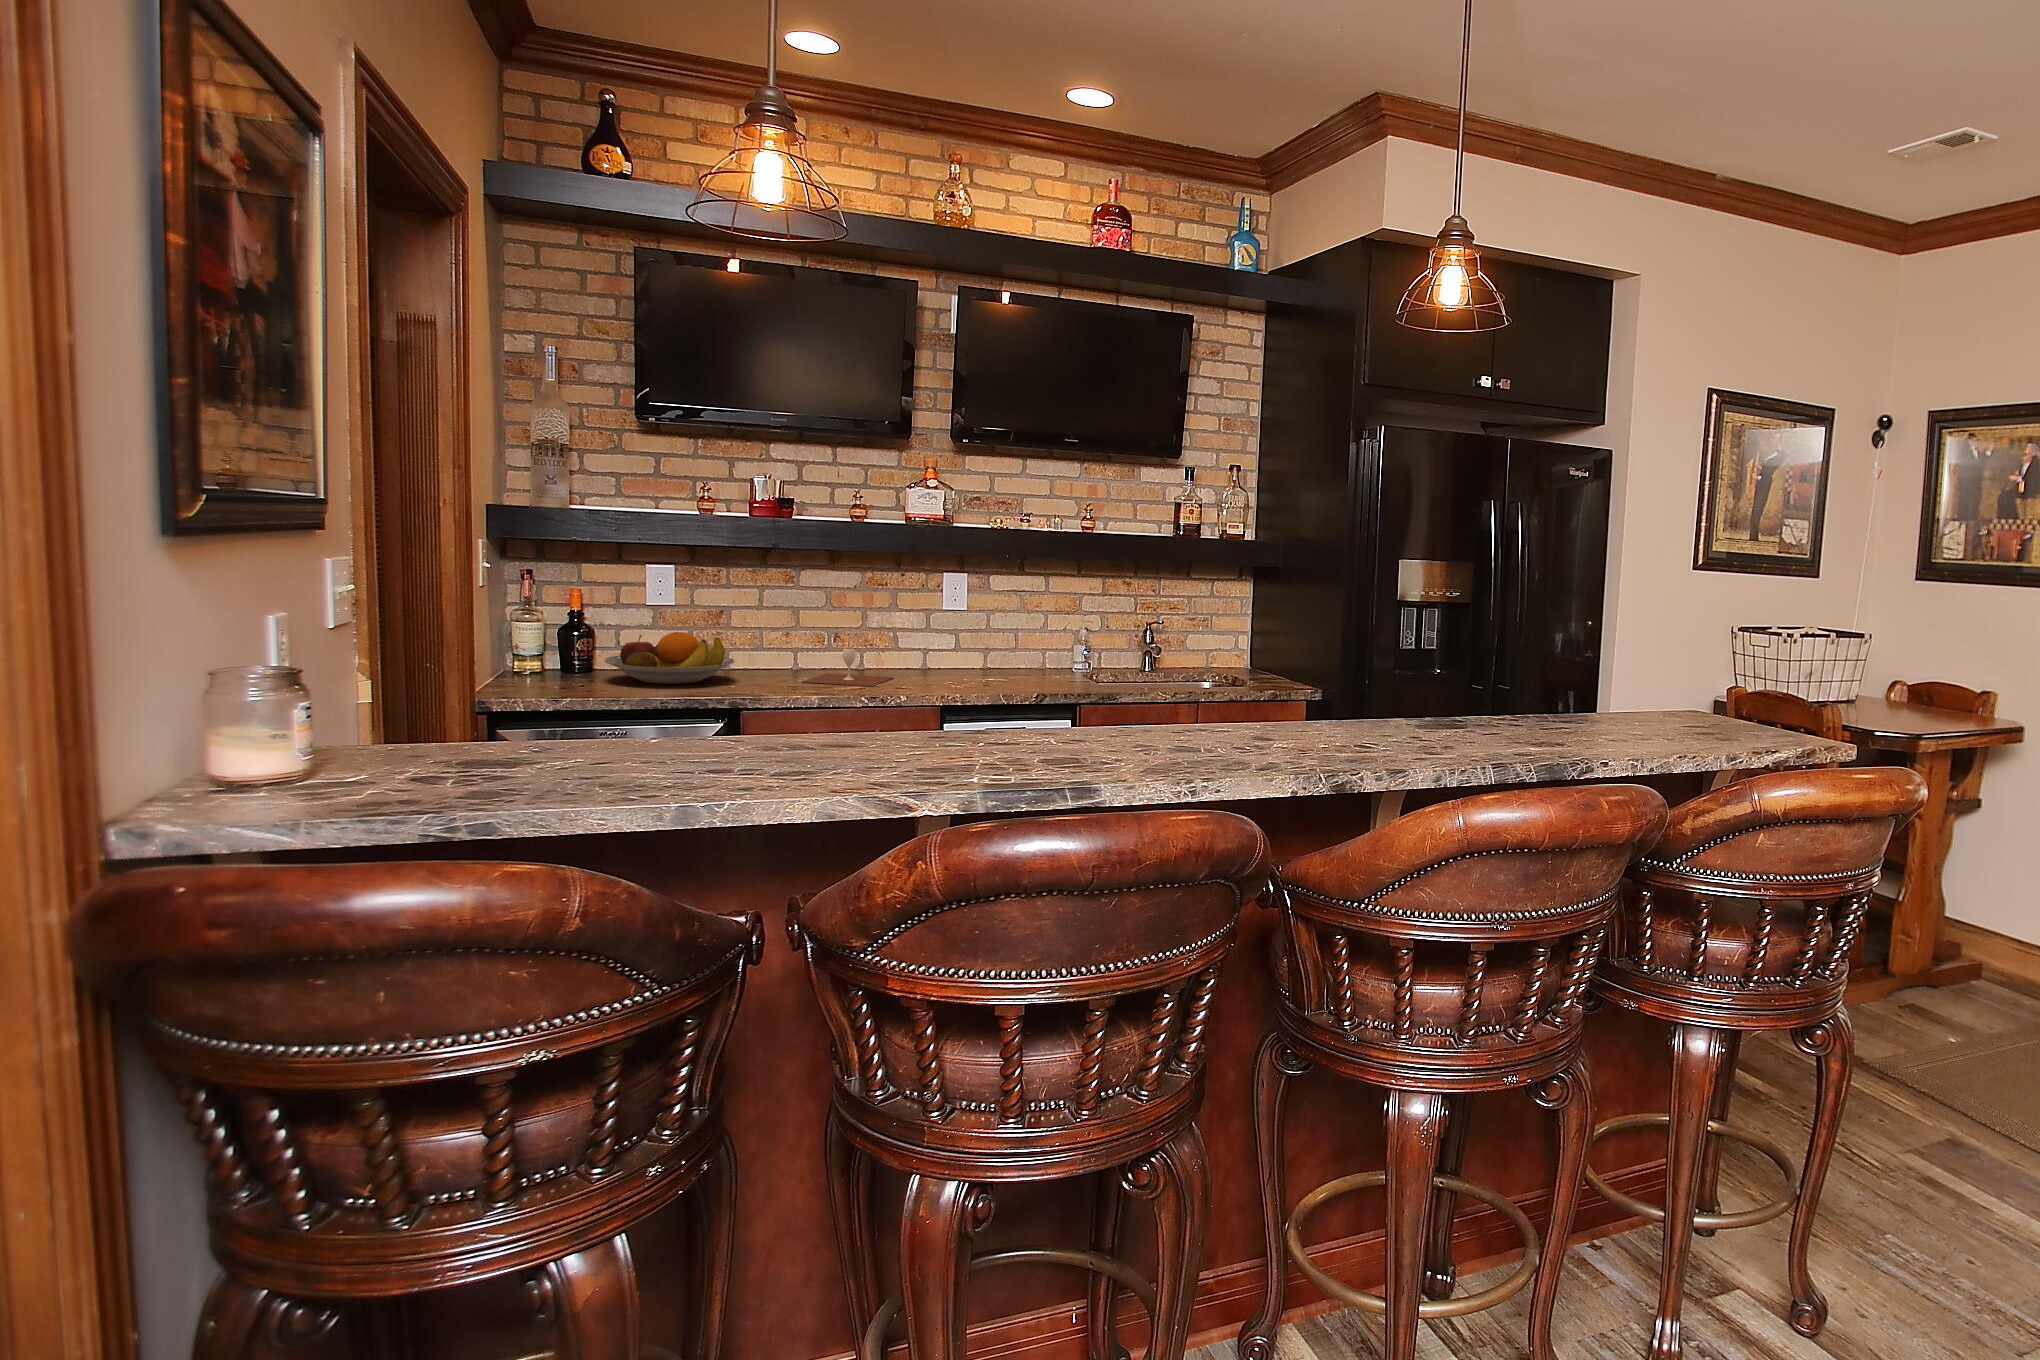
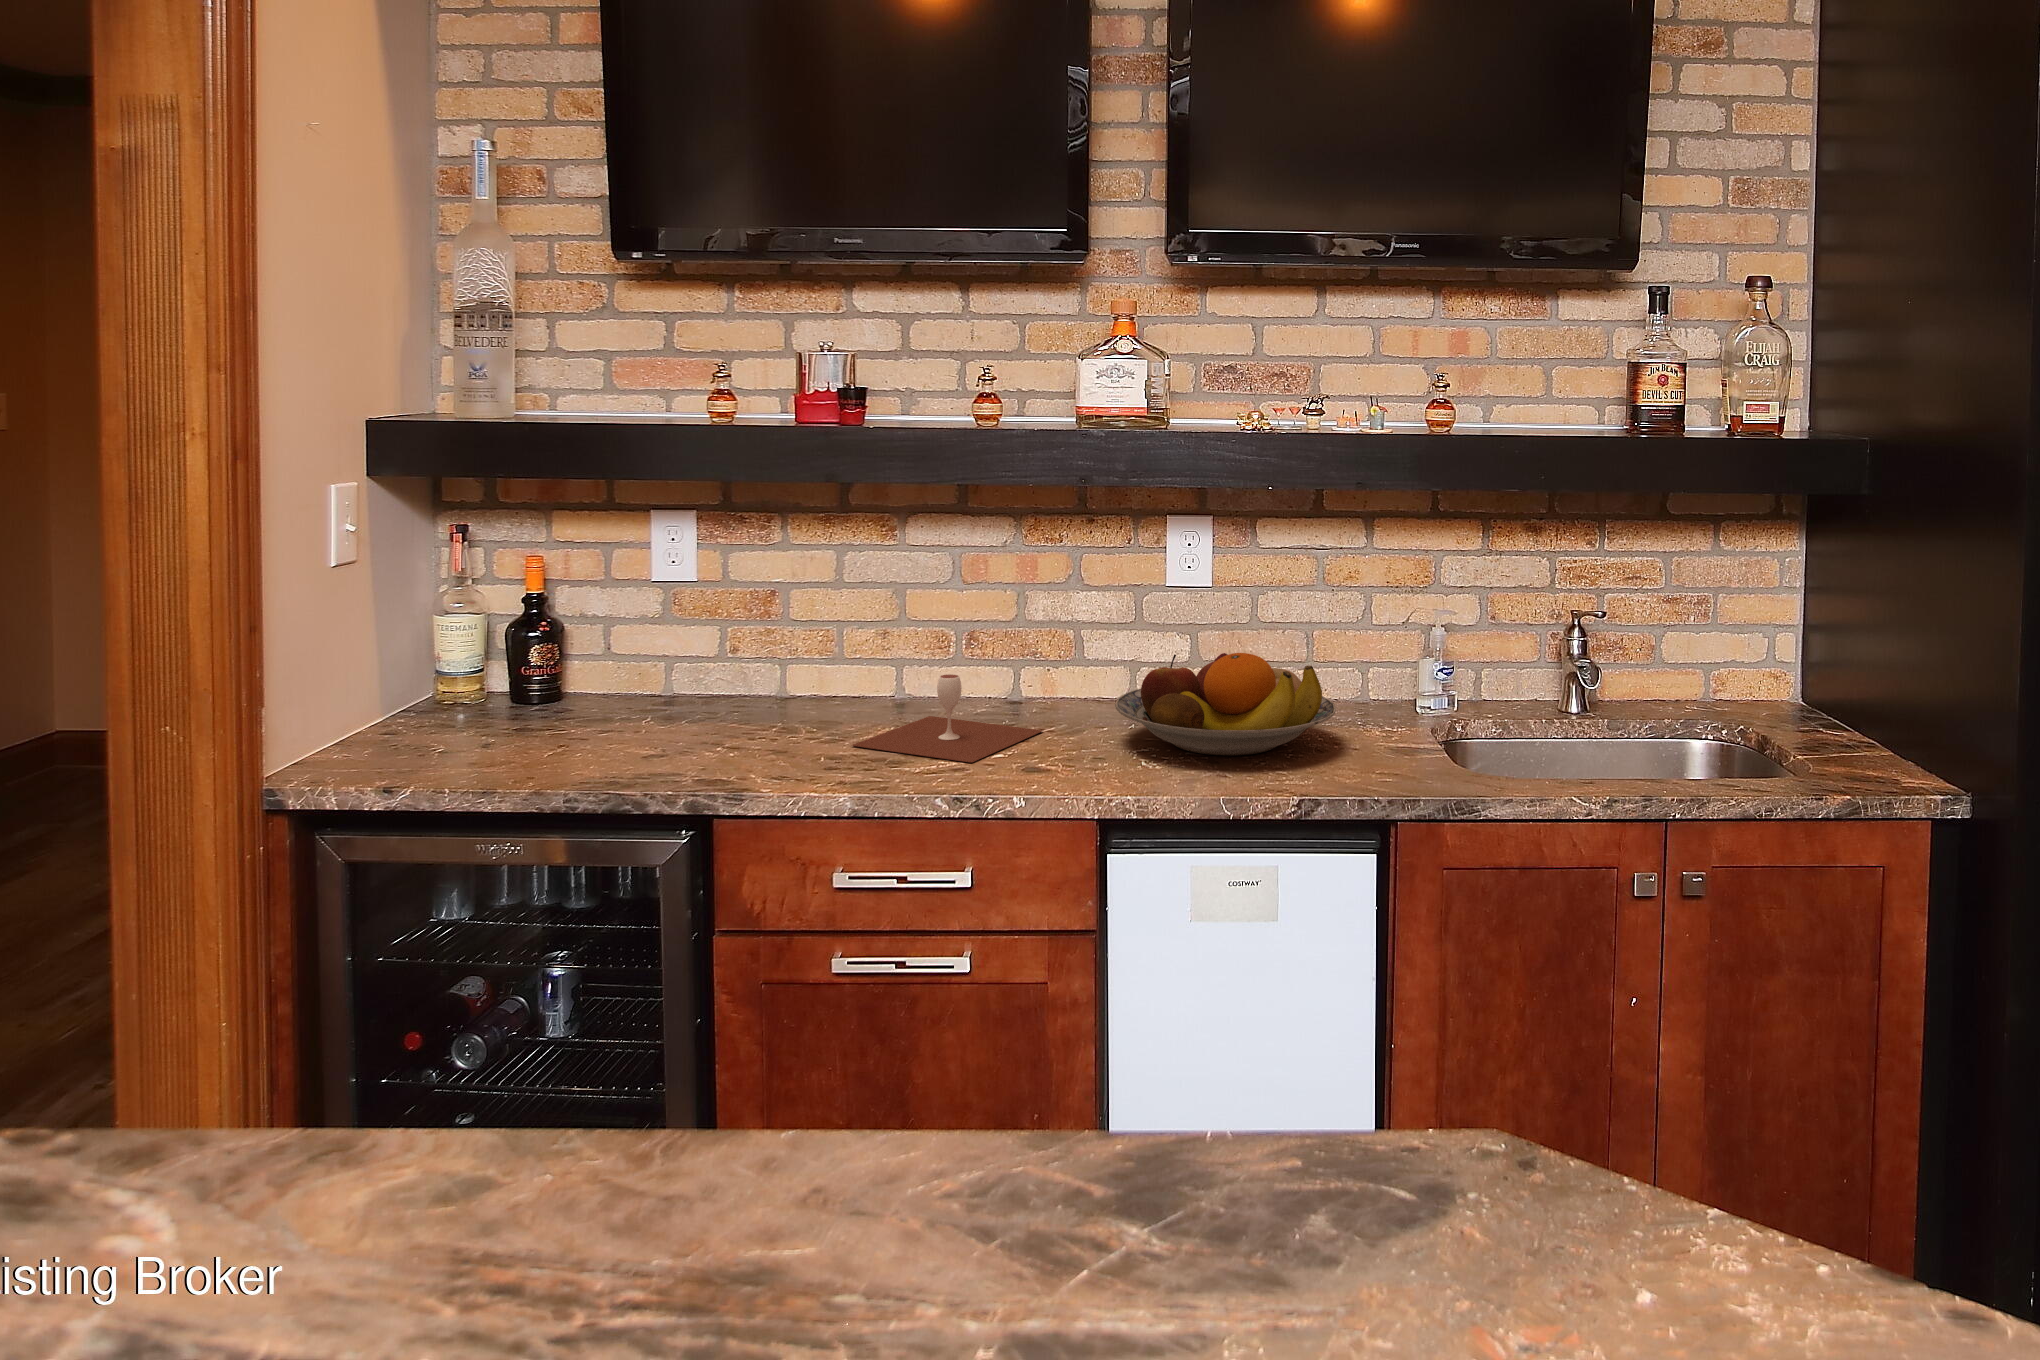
fruit bowl: present [604,632,735,684] -> present [1115,653,1336,755]

